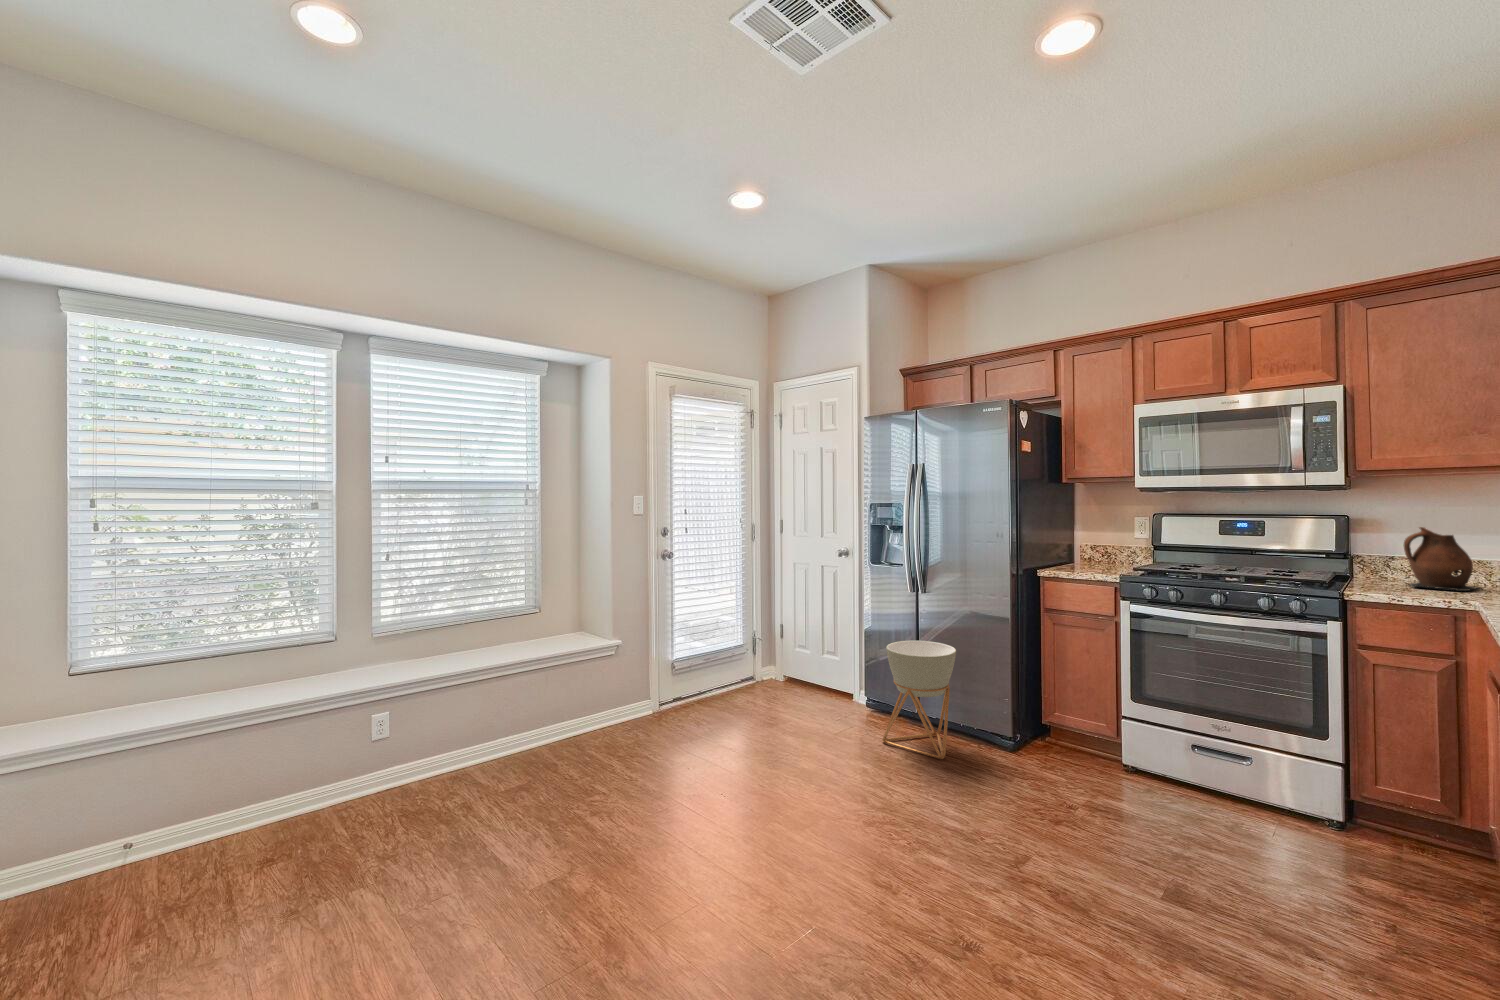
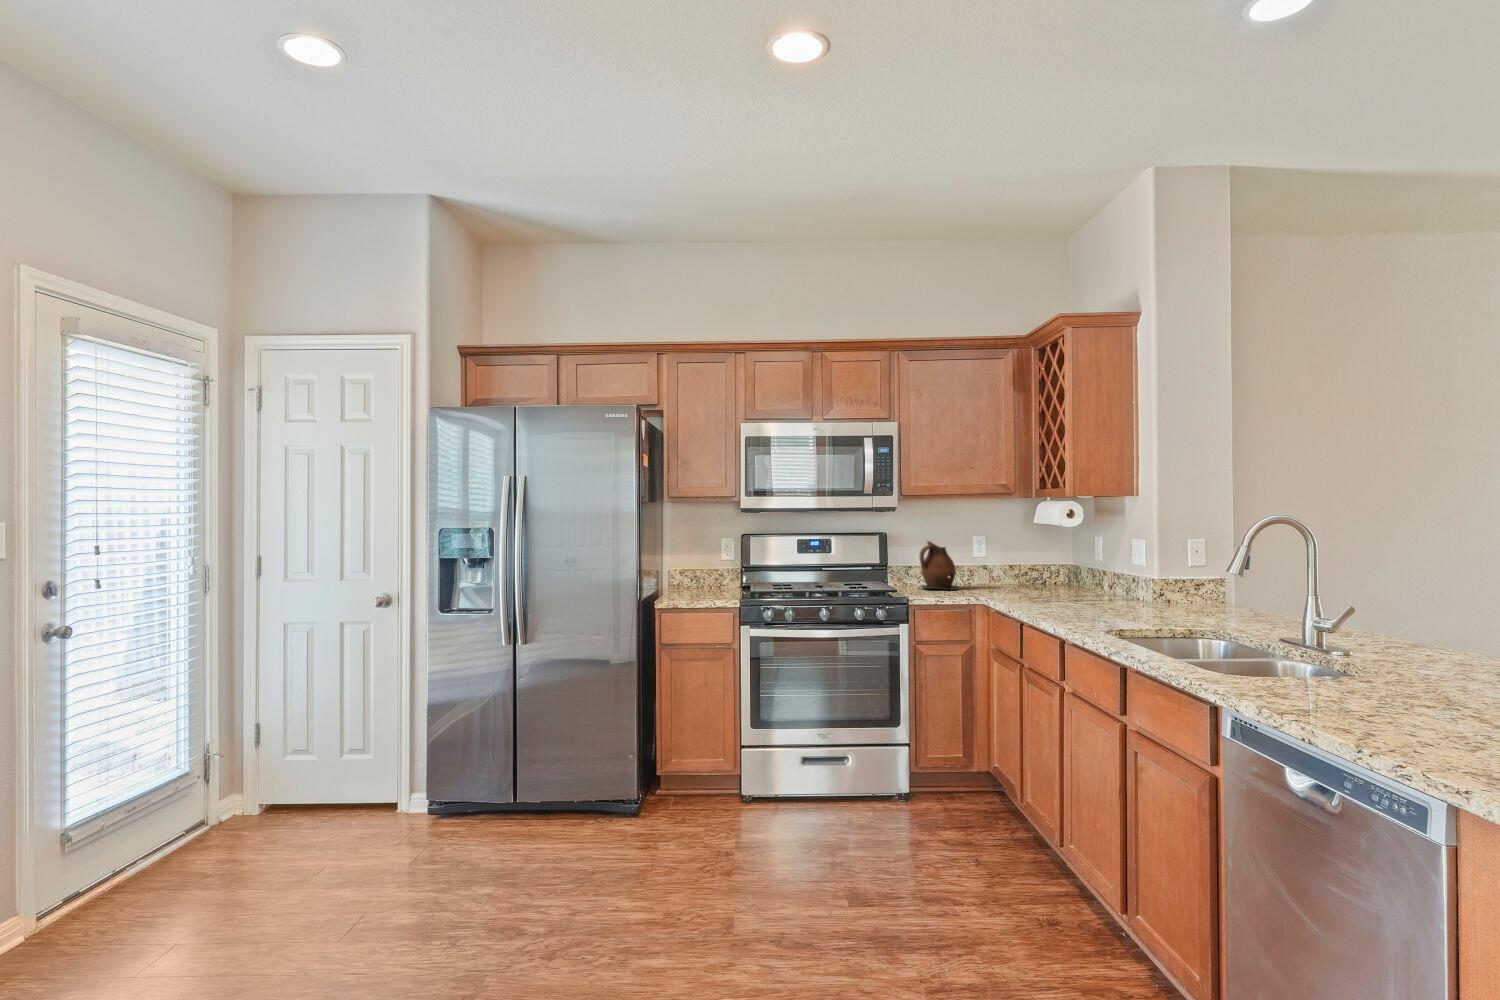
planter: present [882,641,956,759] -> none [486,705,583,857]

